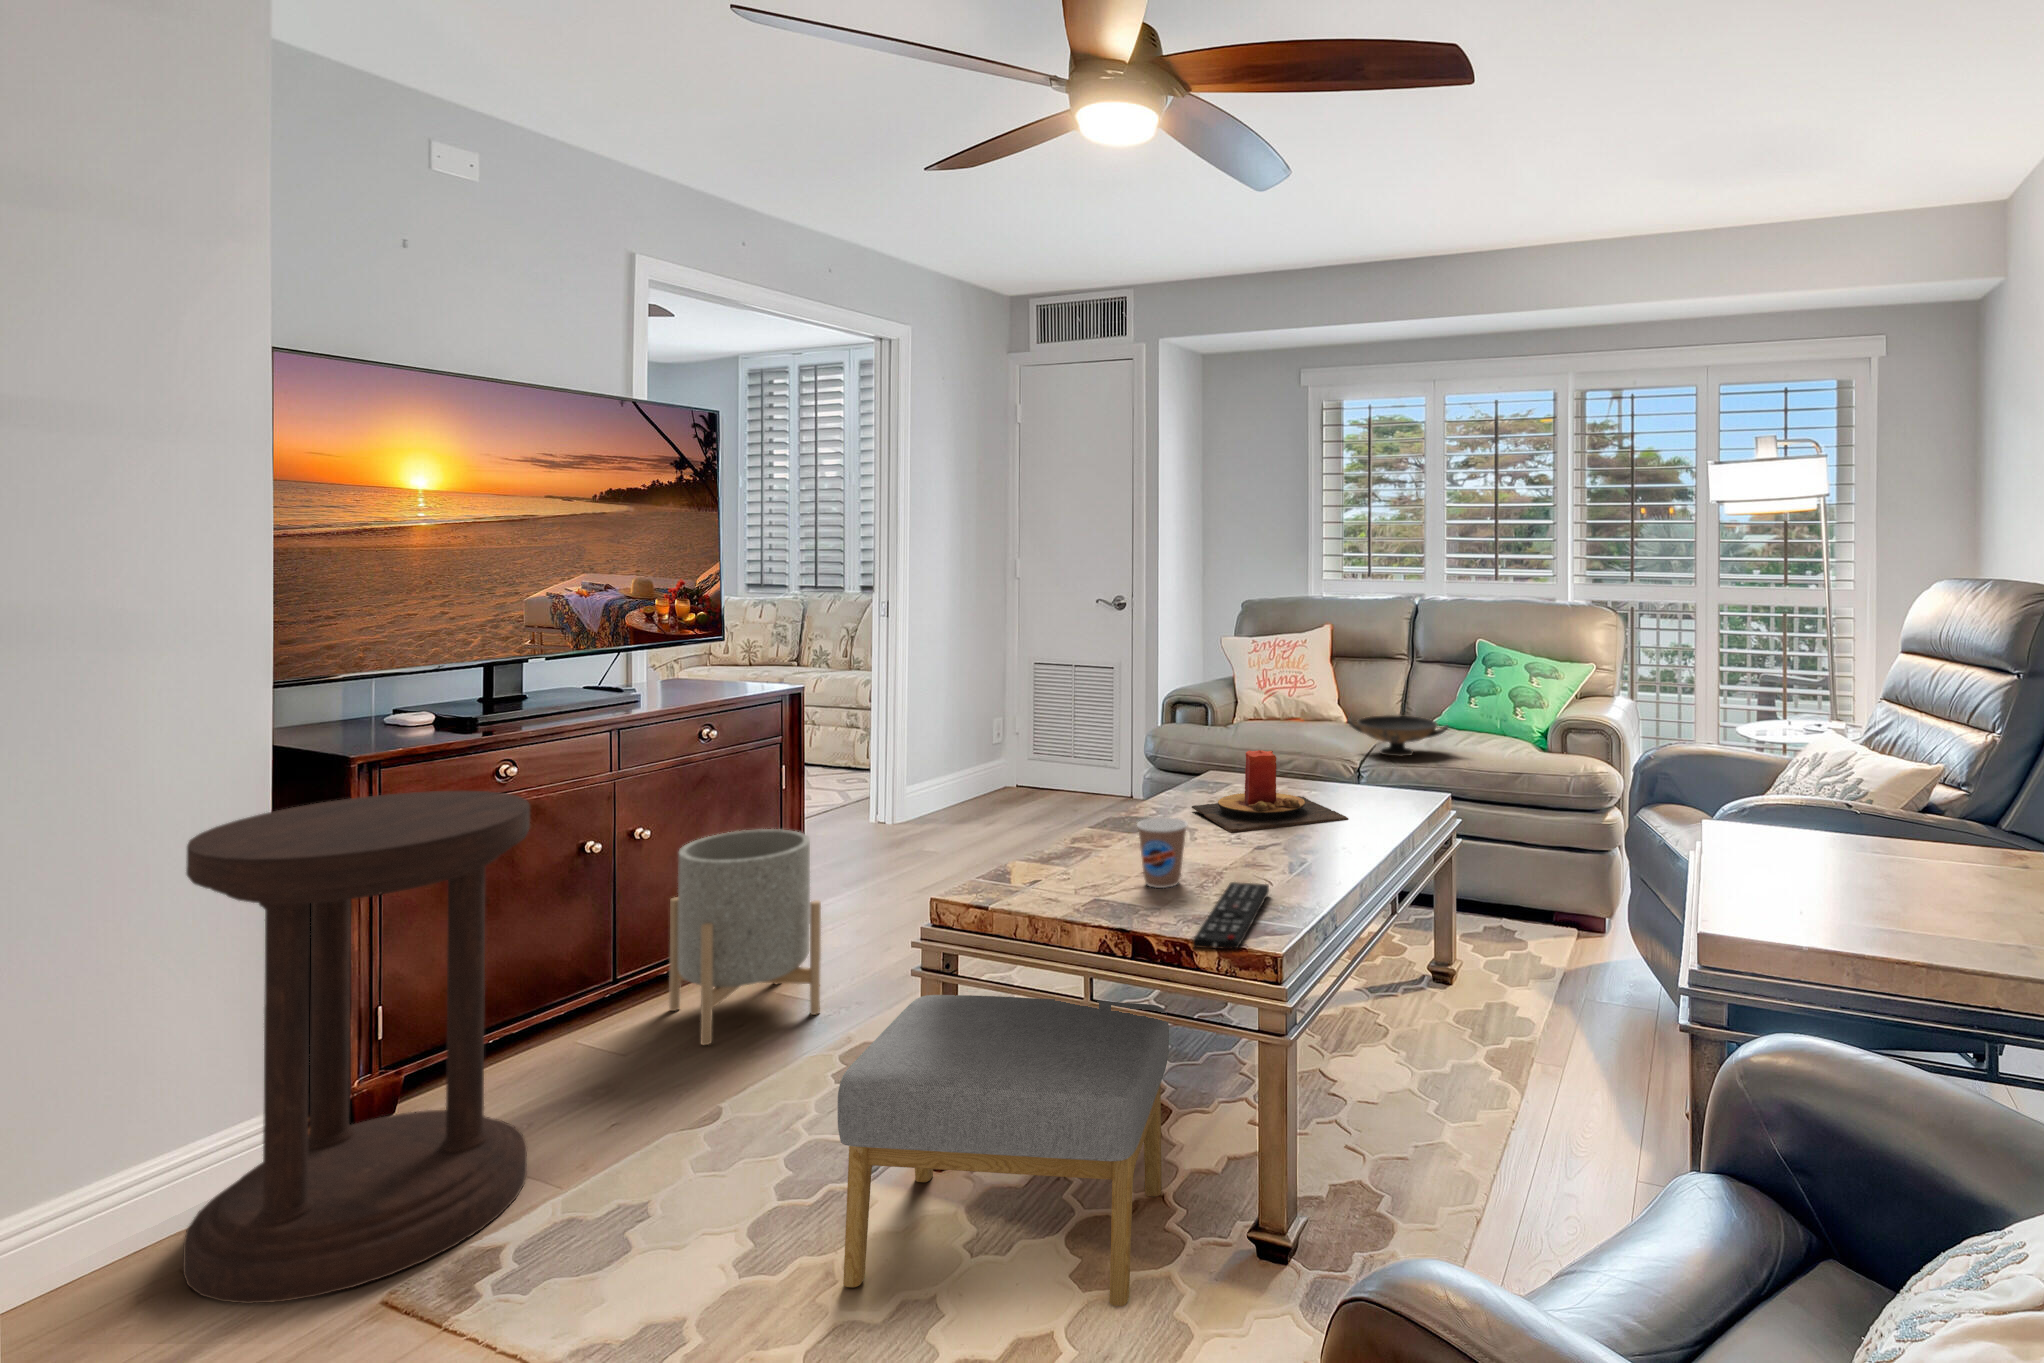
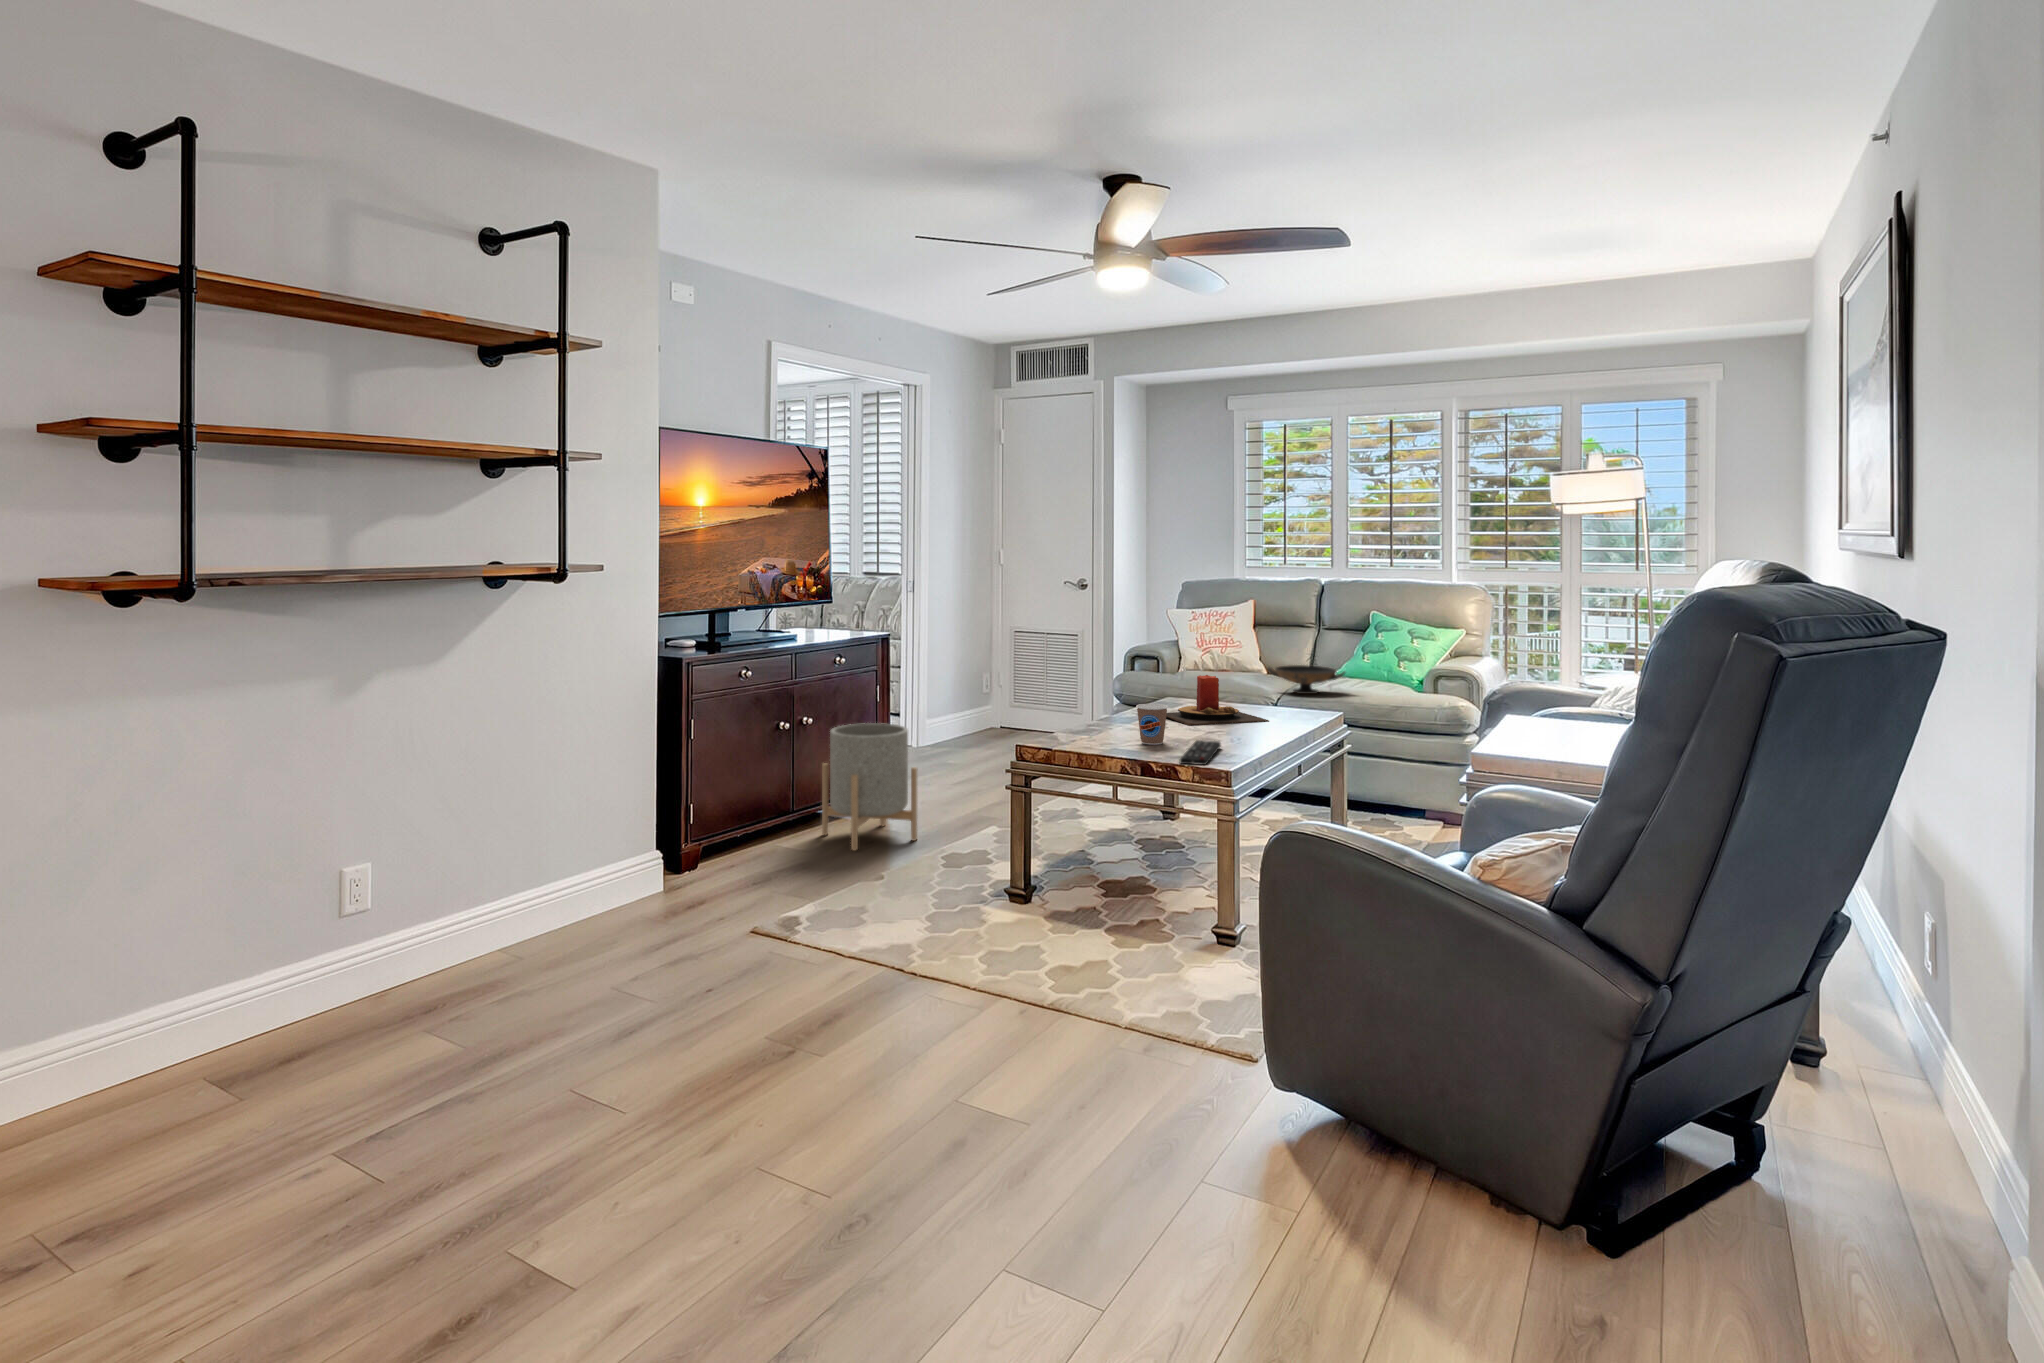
side table: present [183,791,530,1304] -> none [636,678,789,931]
footstool: present [838,995,1169,1306] -> none [983,801,1161,956]

